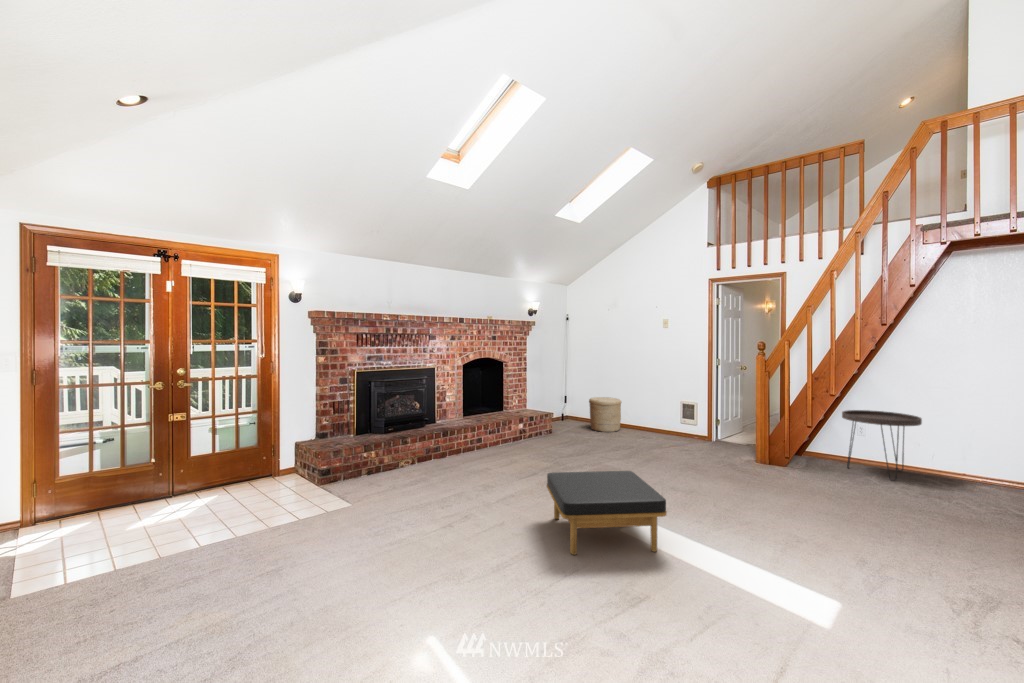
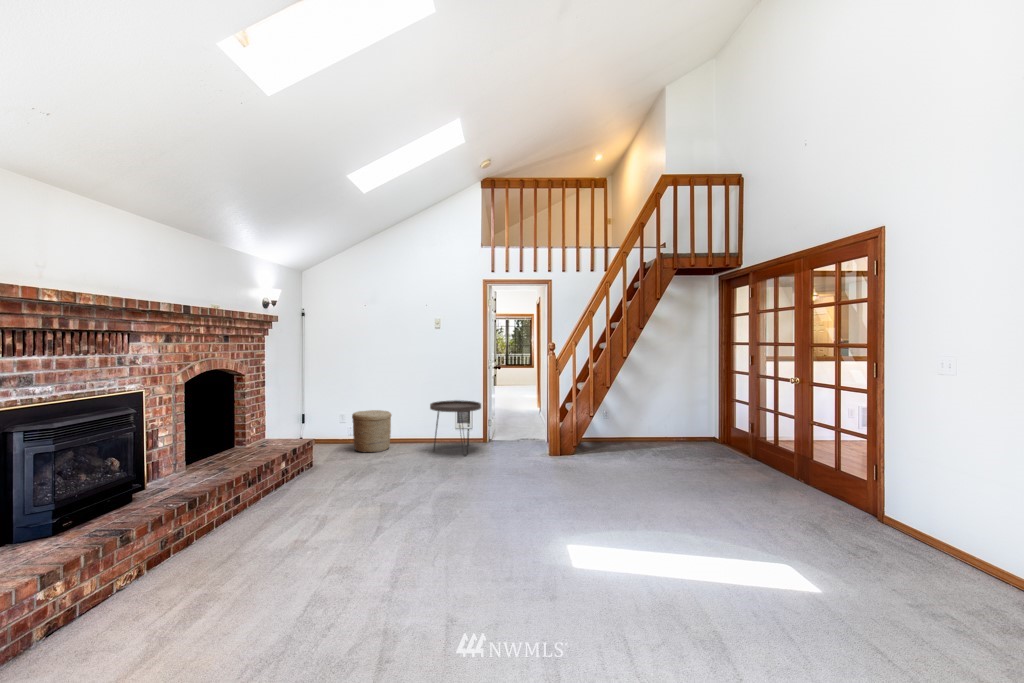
side table: present [842,410,922,480] -> present [430,400,481,448]
ottoman: present [547,471,667,555] -> none [484,499,647,633]

